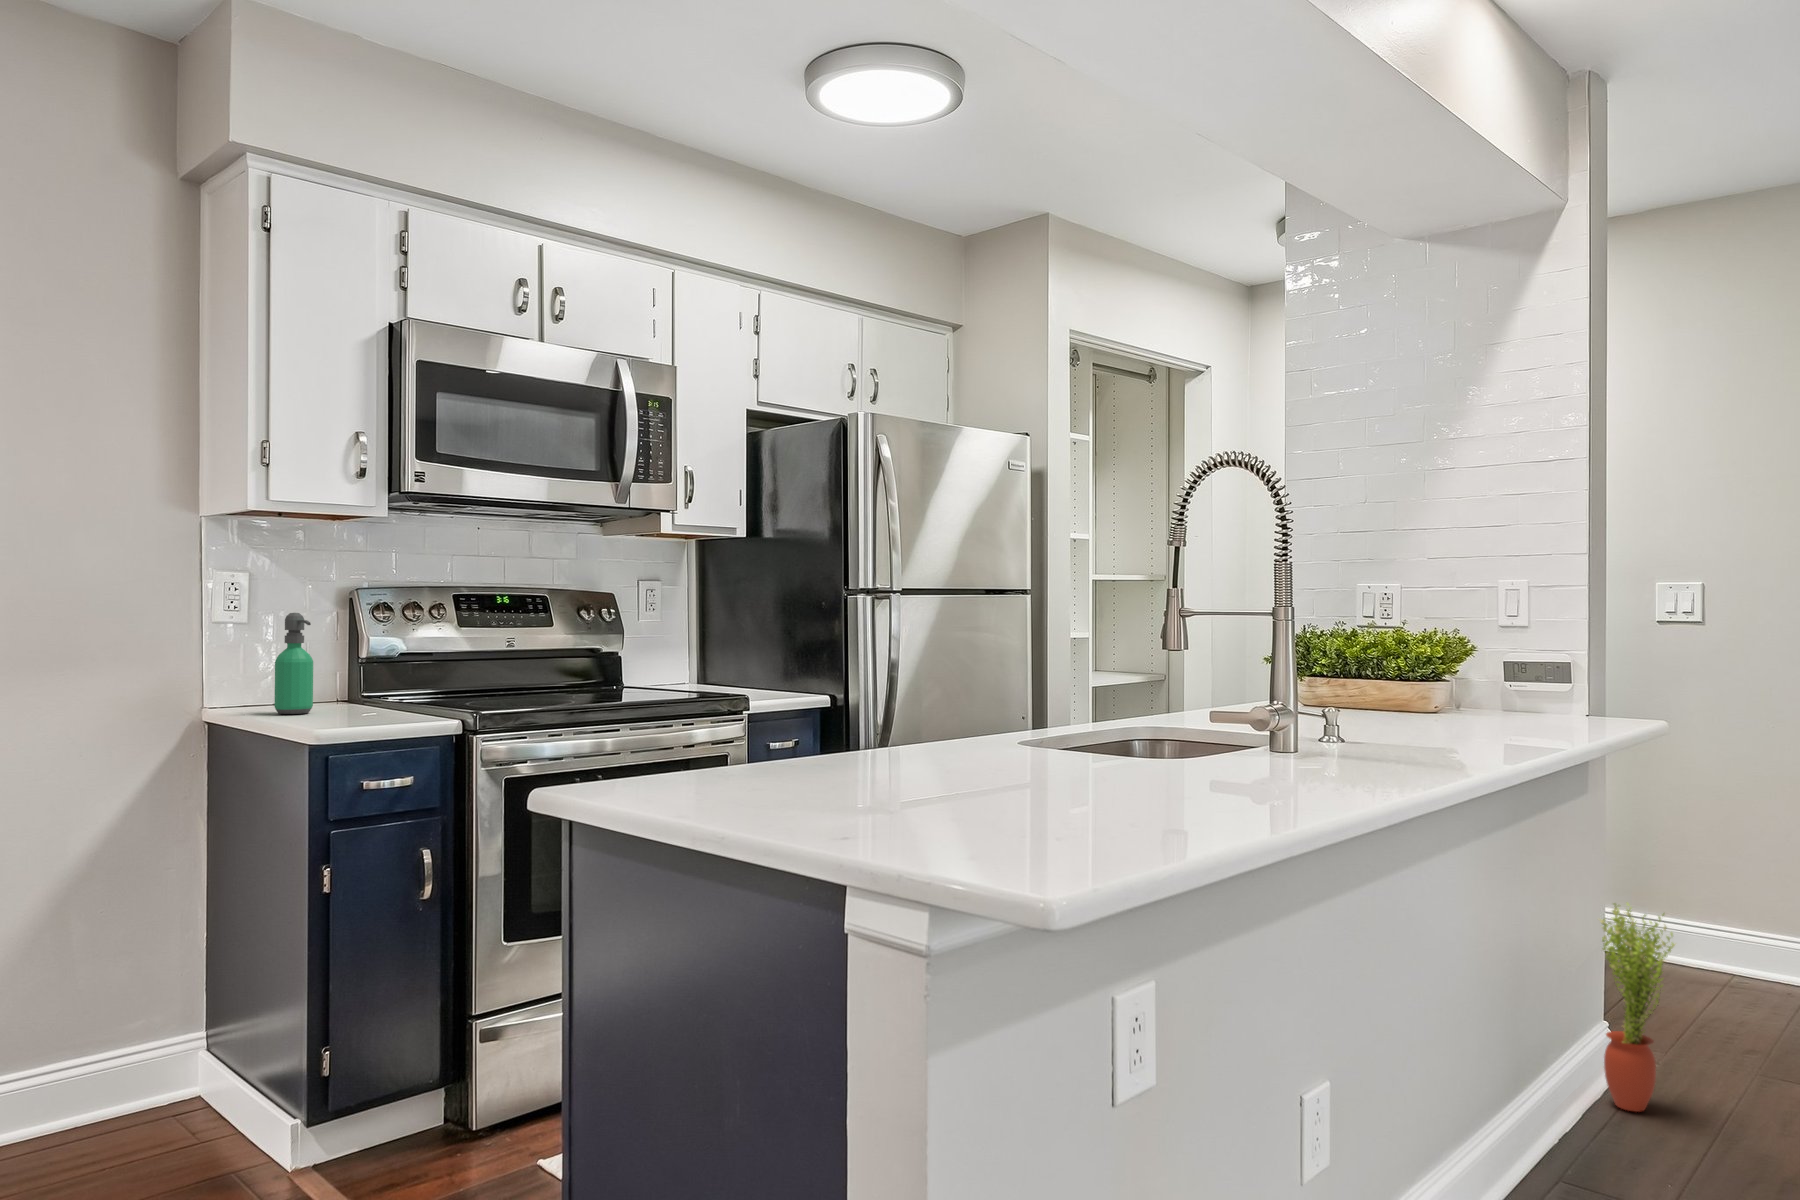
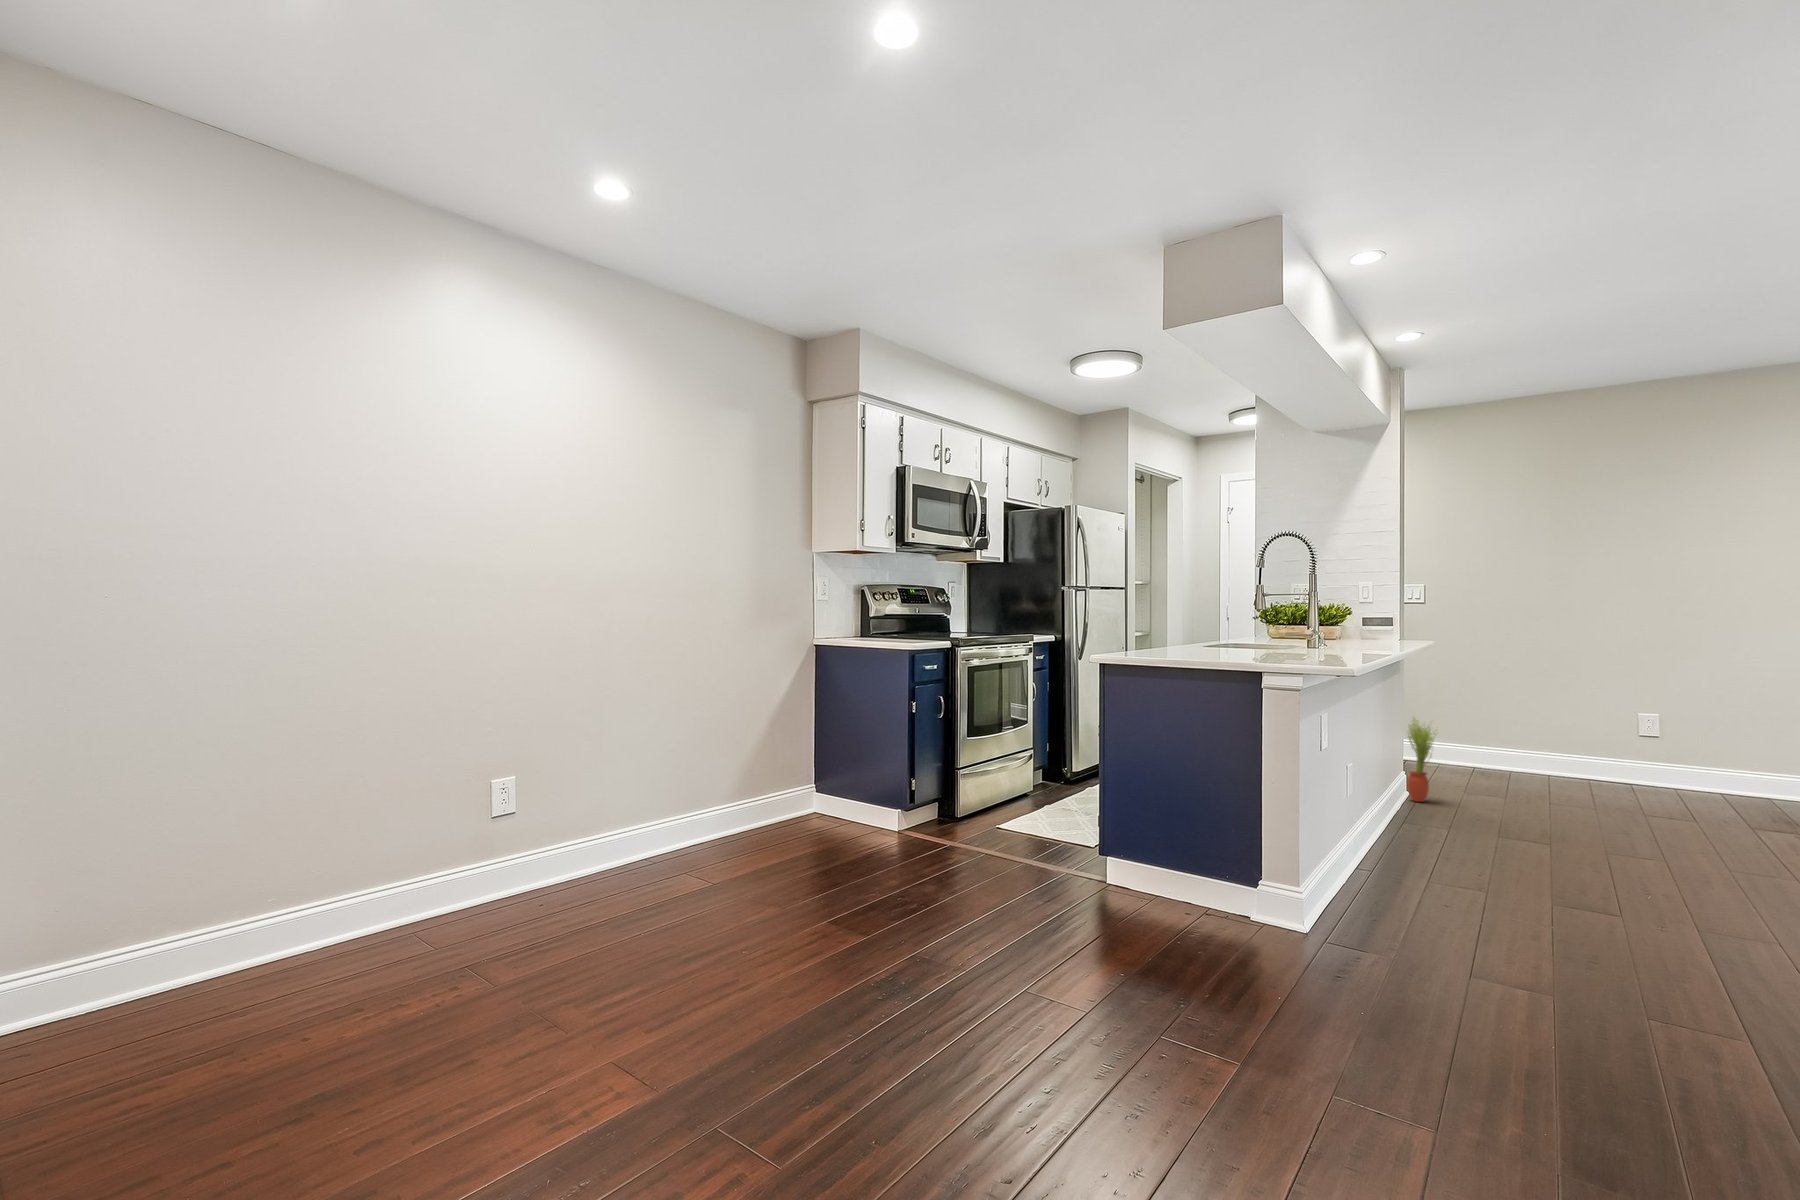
soap dispenser: present [274,613,313,714] -> none [864,595,882,639]

